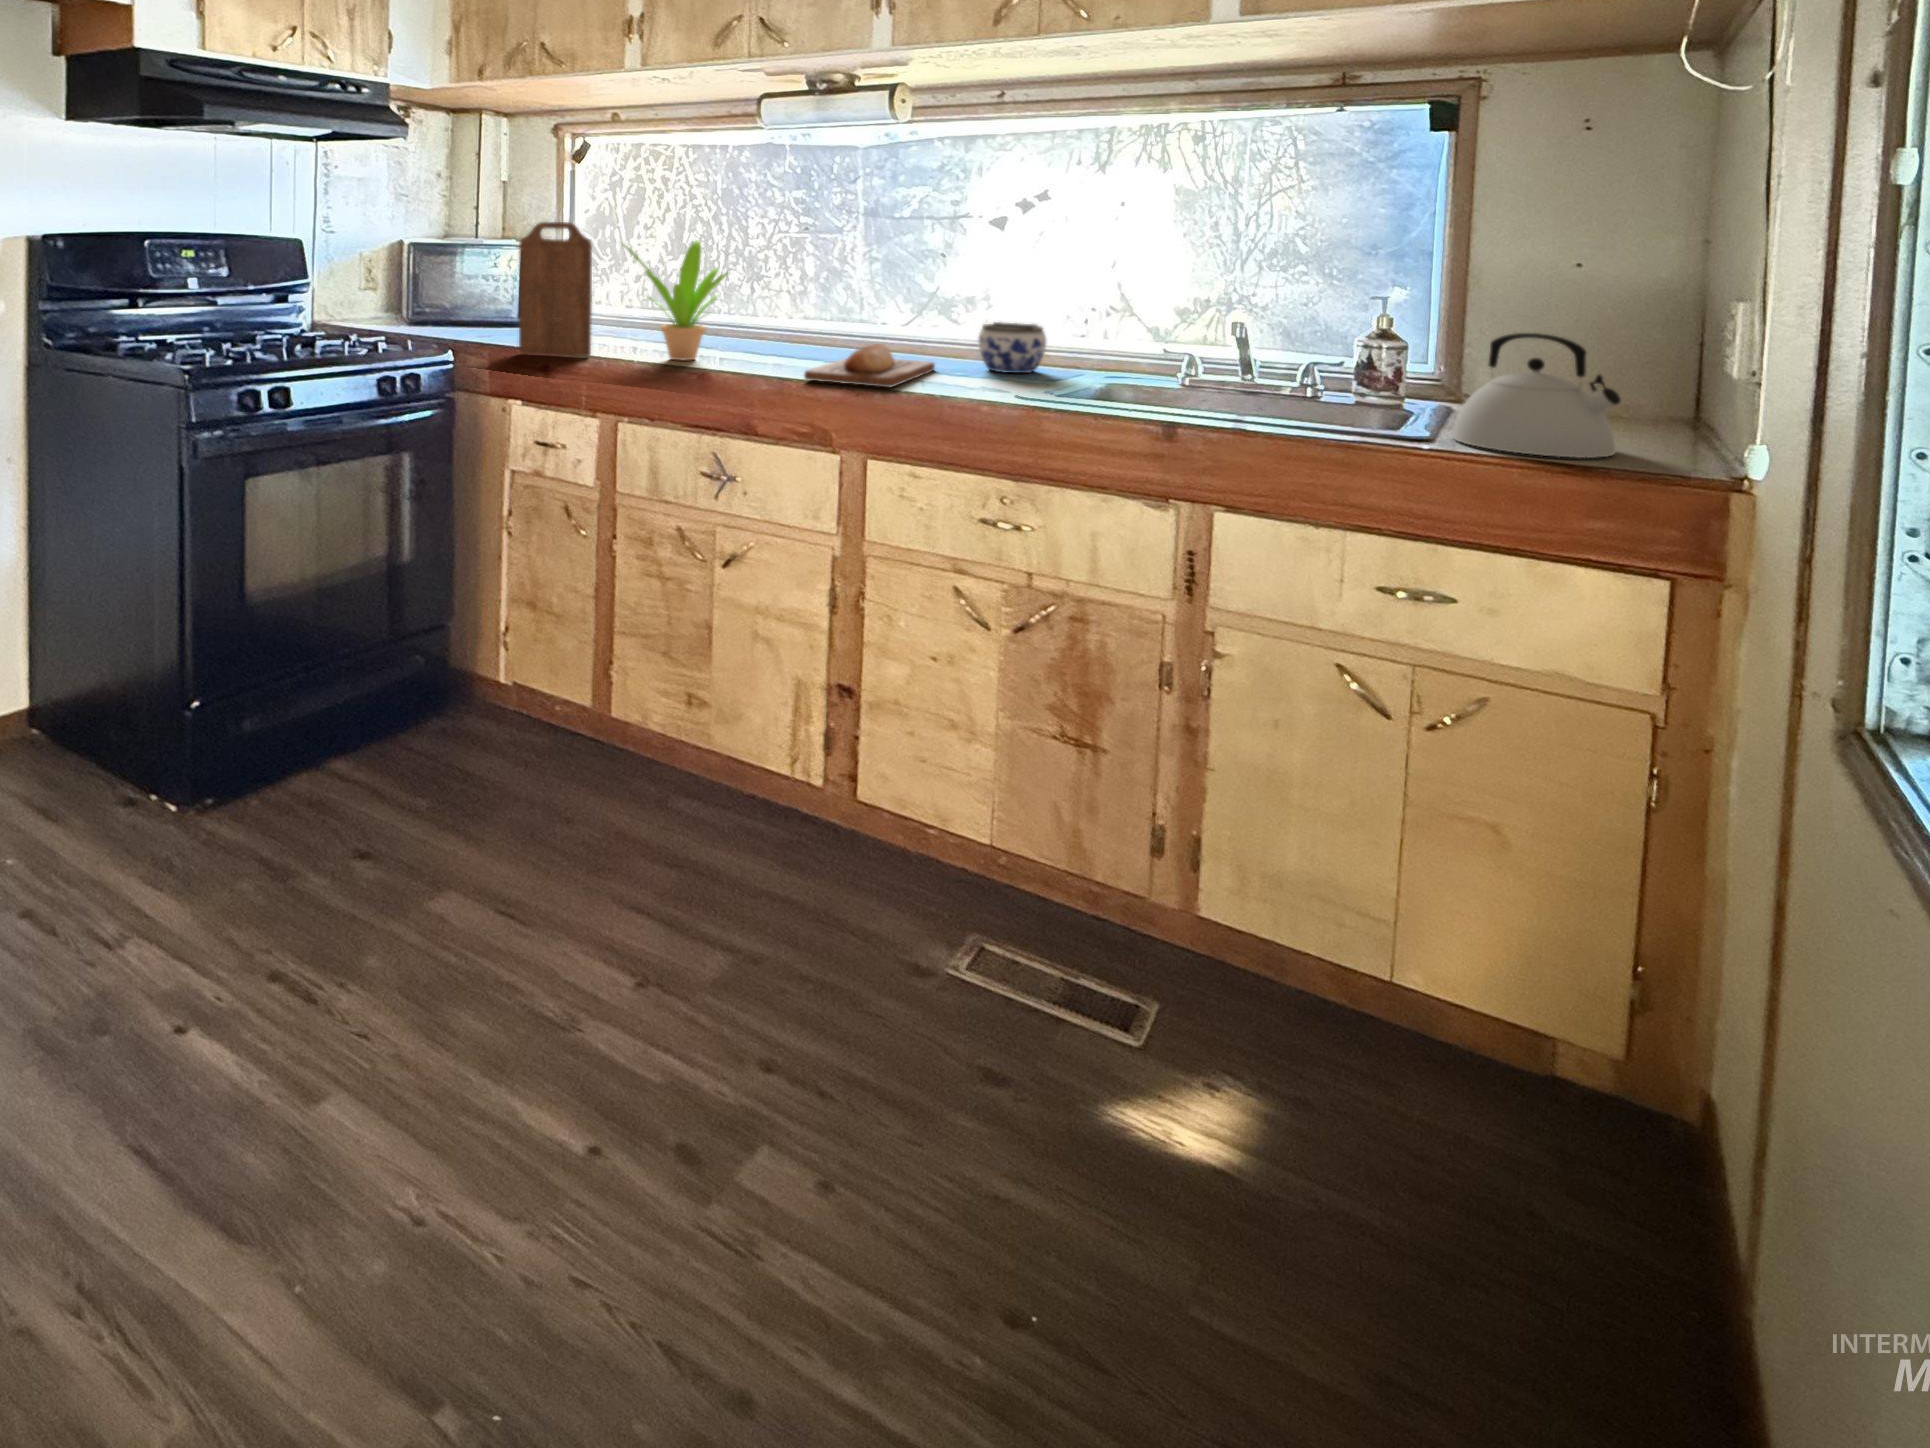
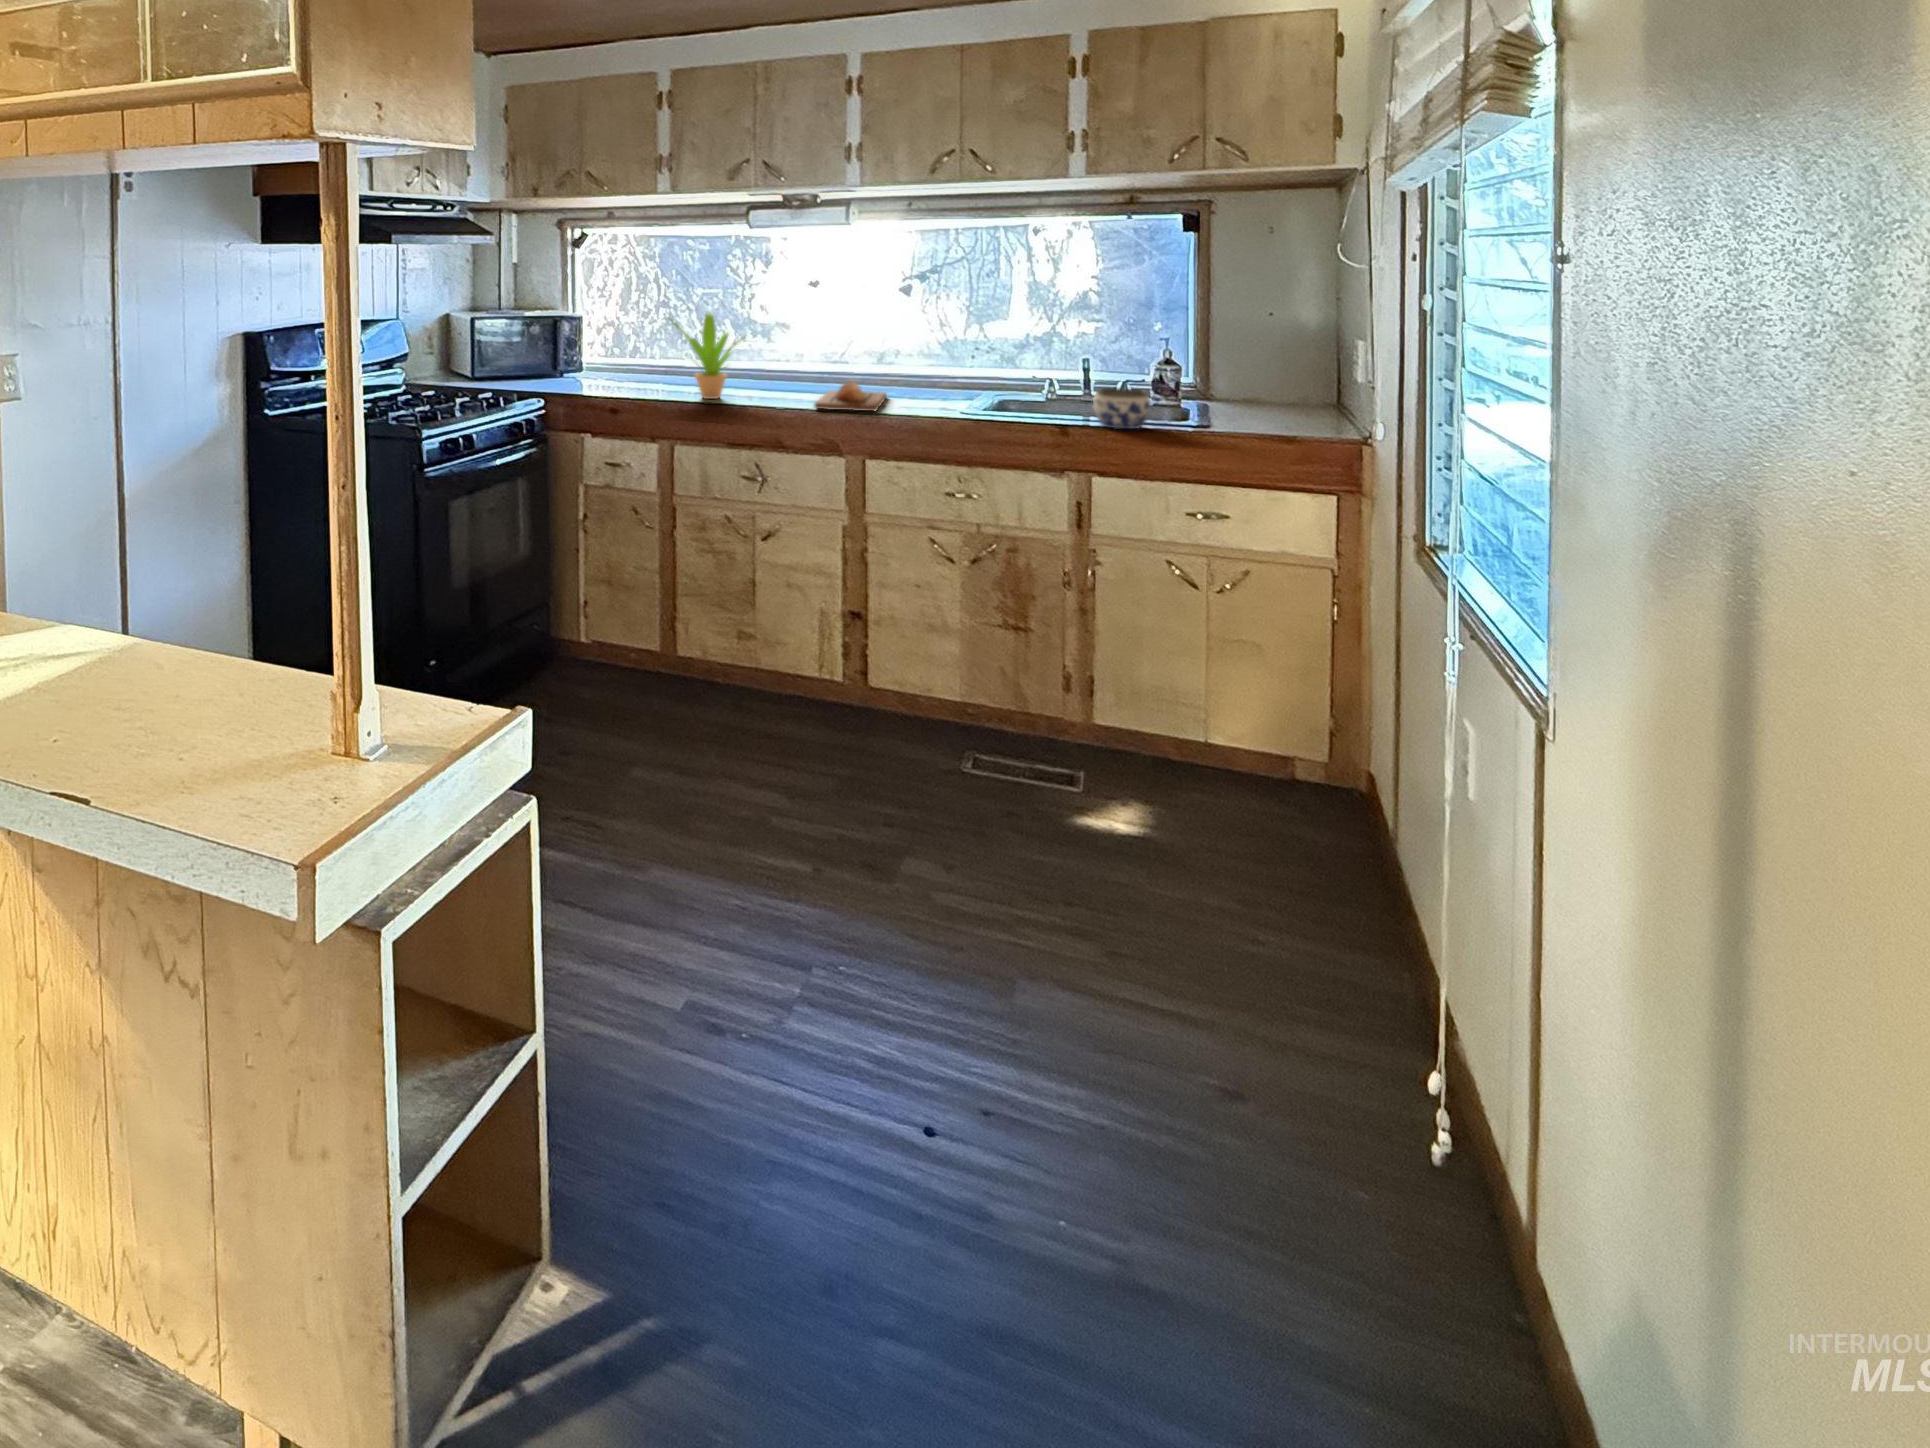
cutting board: present [519,222,592,357] -> none [589,303,646,400]
jar: present [978,322,1046,373] -> present [1093,388,1151,429]
kettle: present [1452,333,1621,458] -> none [1218,363,1306,433]

